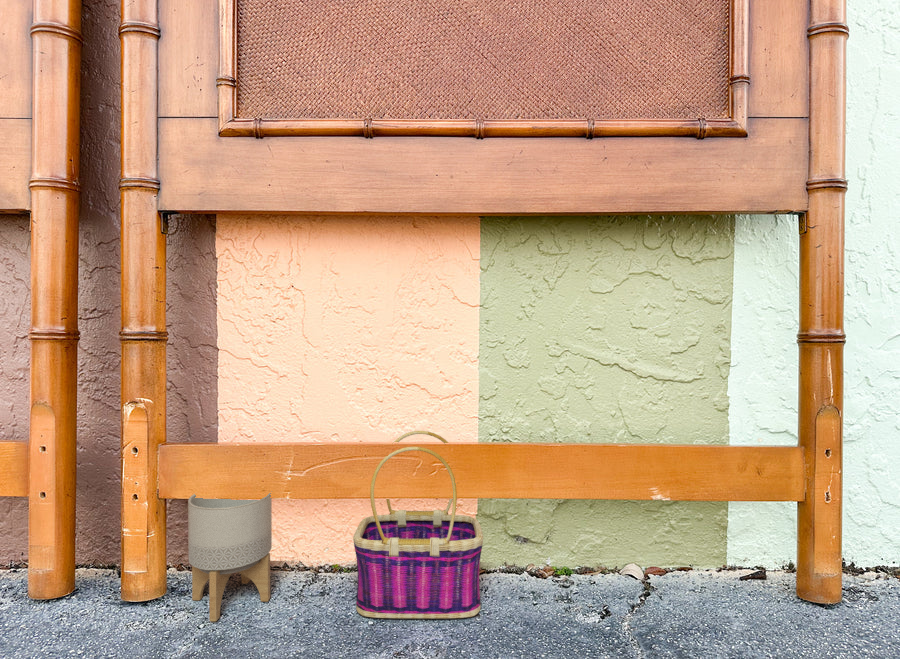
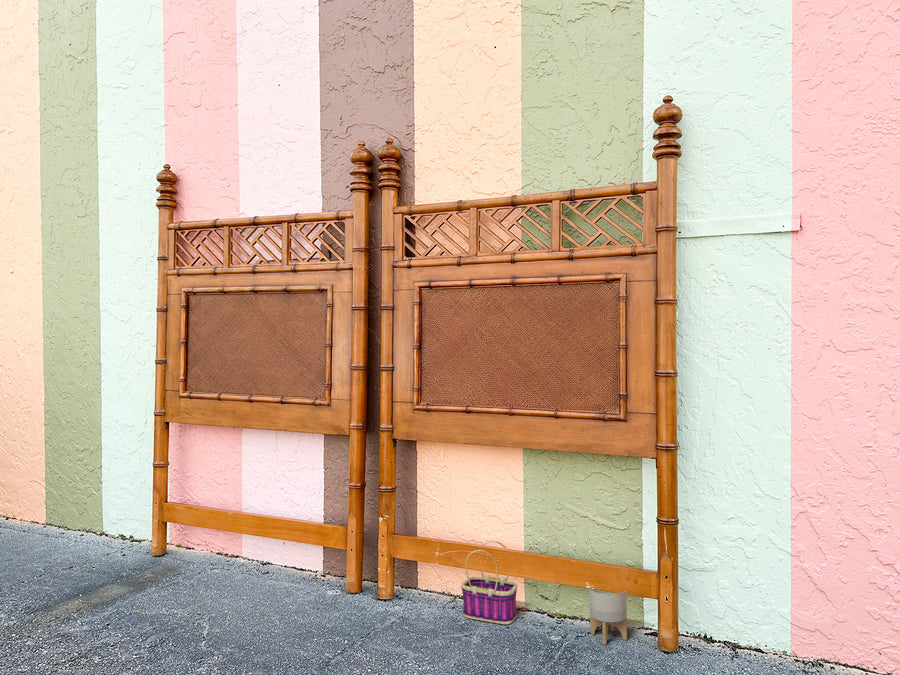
planter: present [188,491,272,621] -> present [589,587,627,645]

